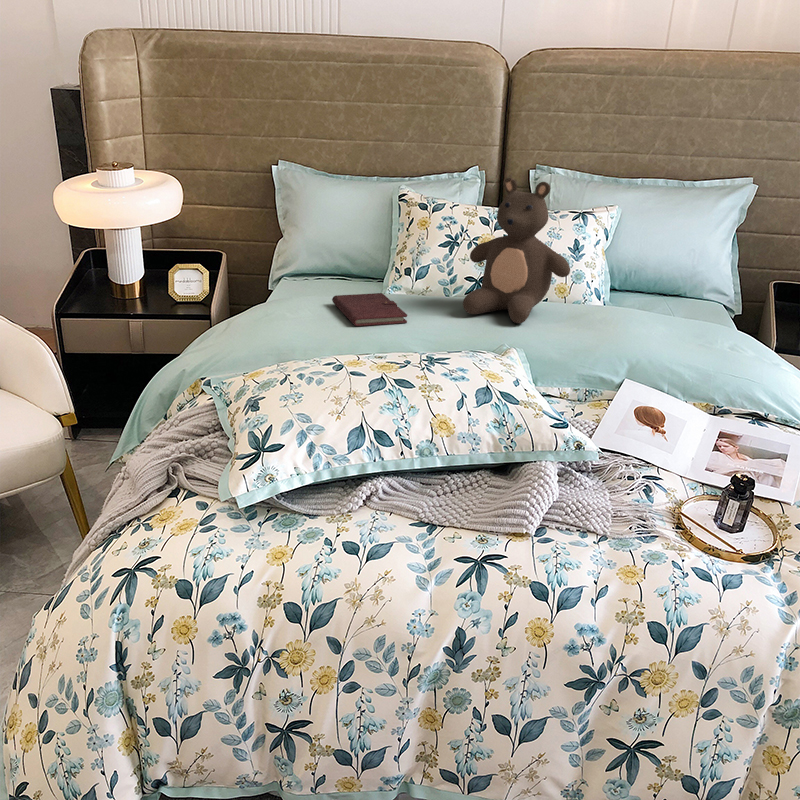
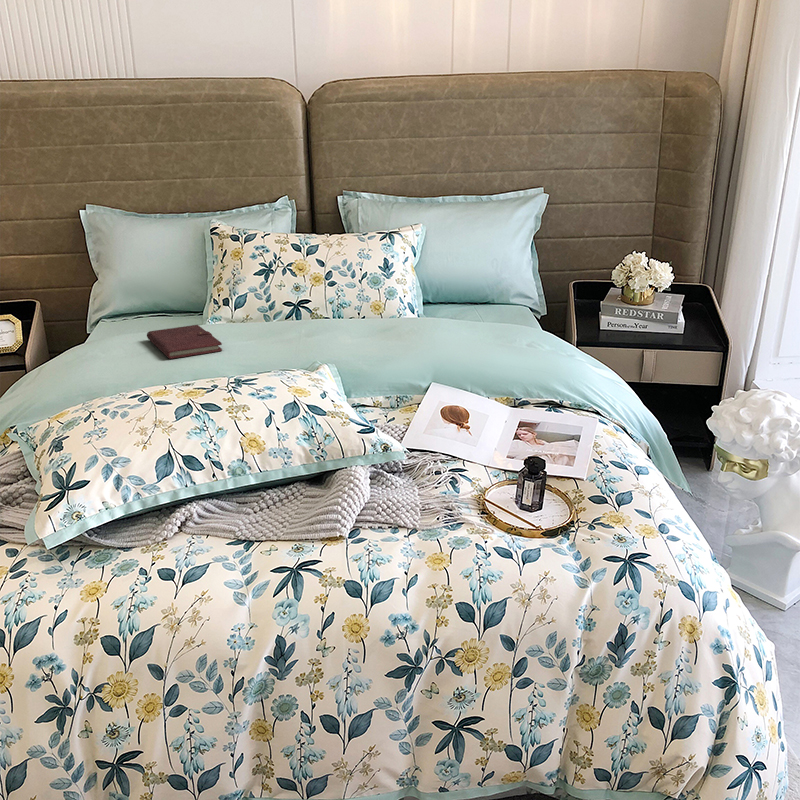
teddy bear: present [463,178,570,323] -> none [277,203,376,341]

